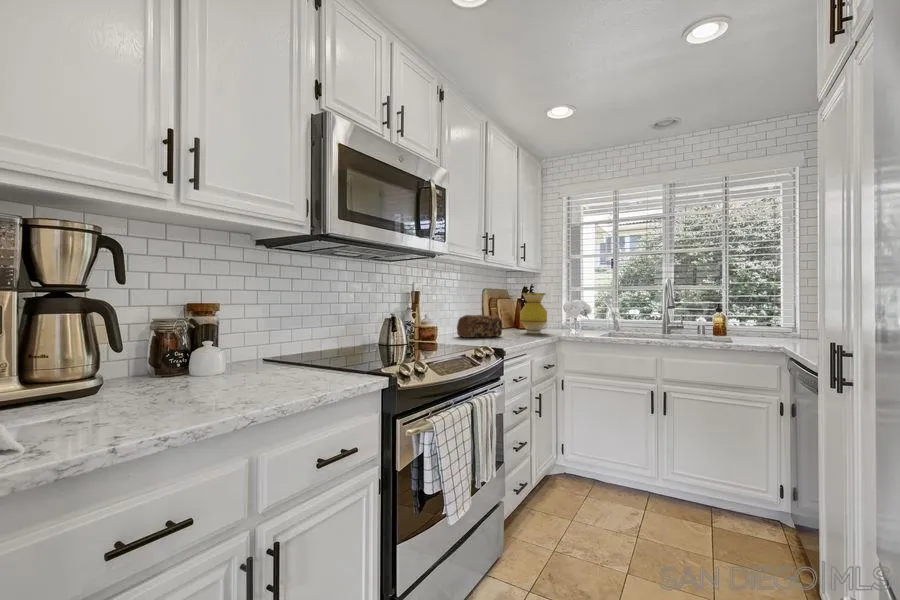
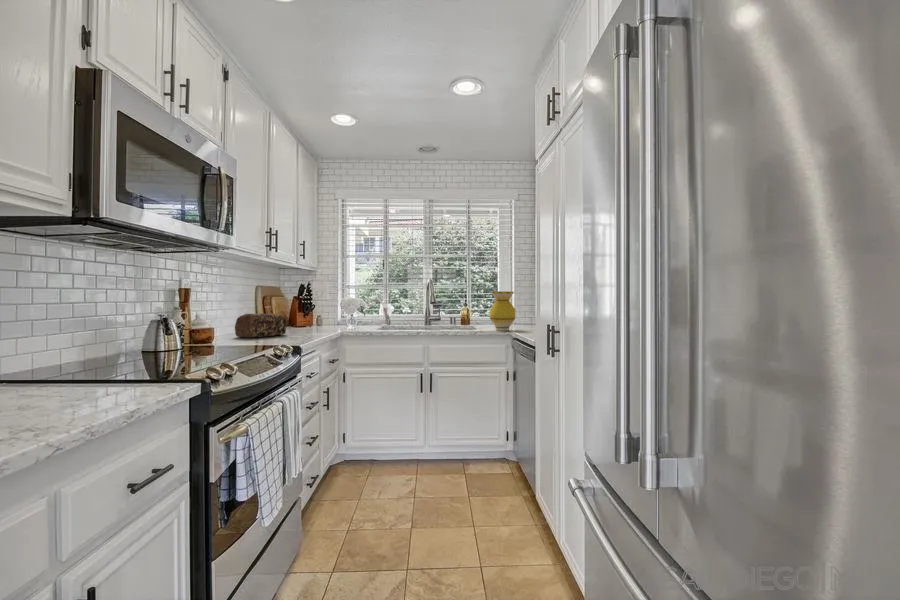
vase: present [520,293,547,334] -> present [490,291,515,331]

